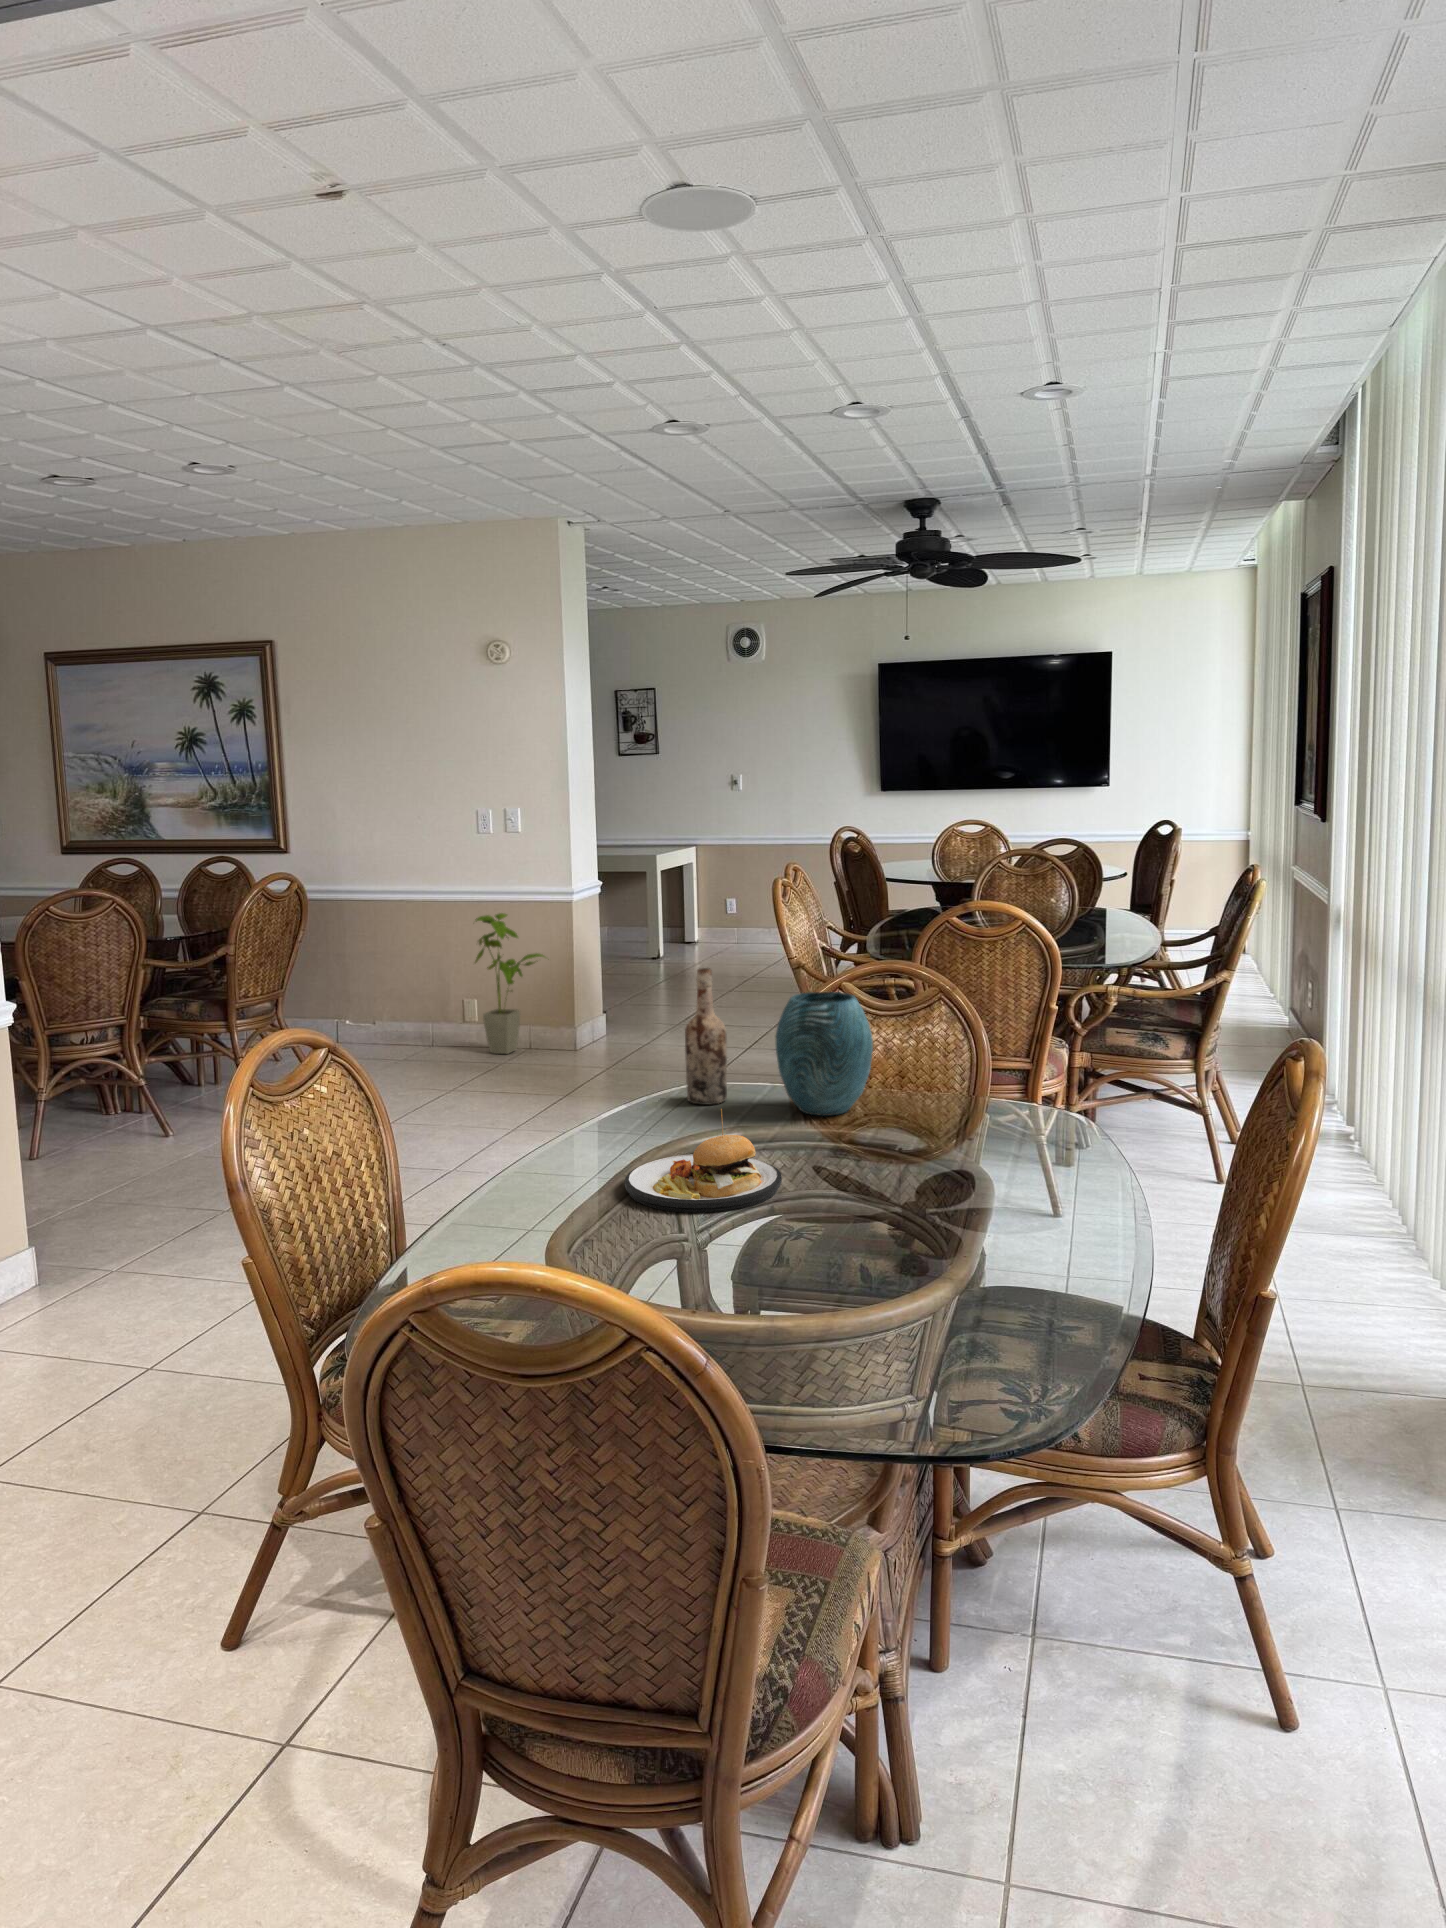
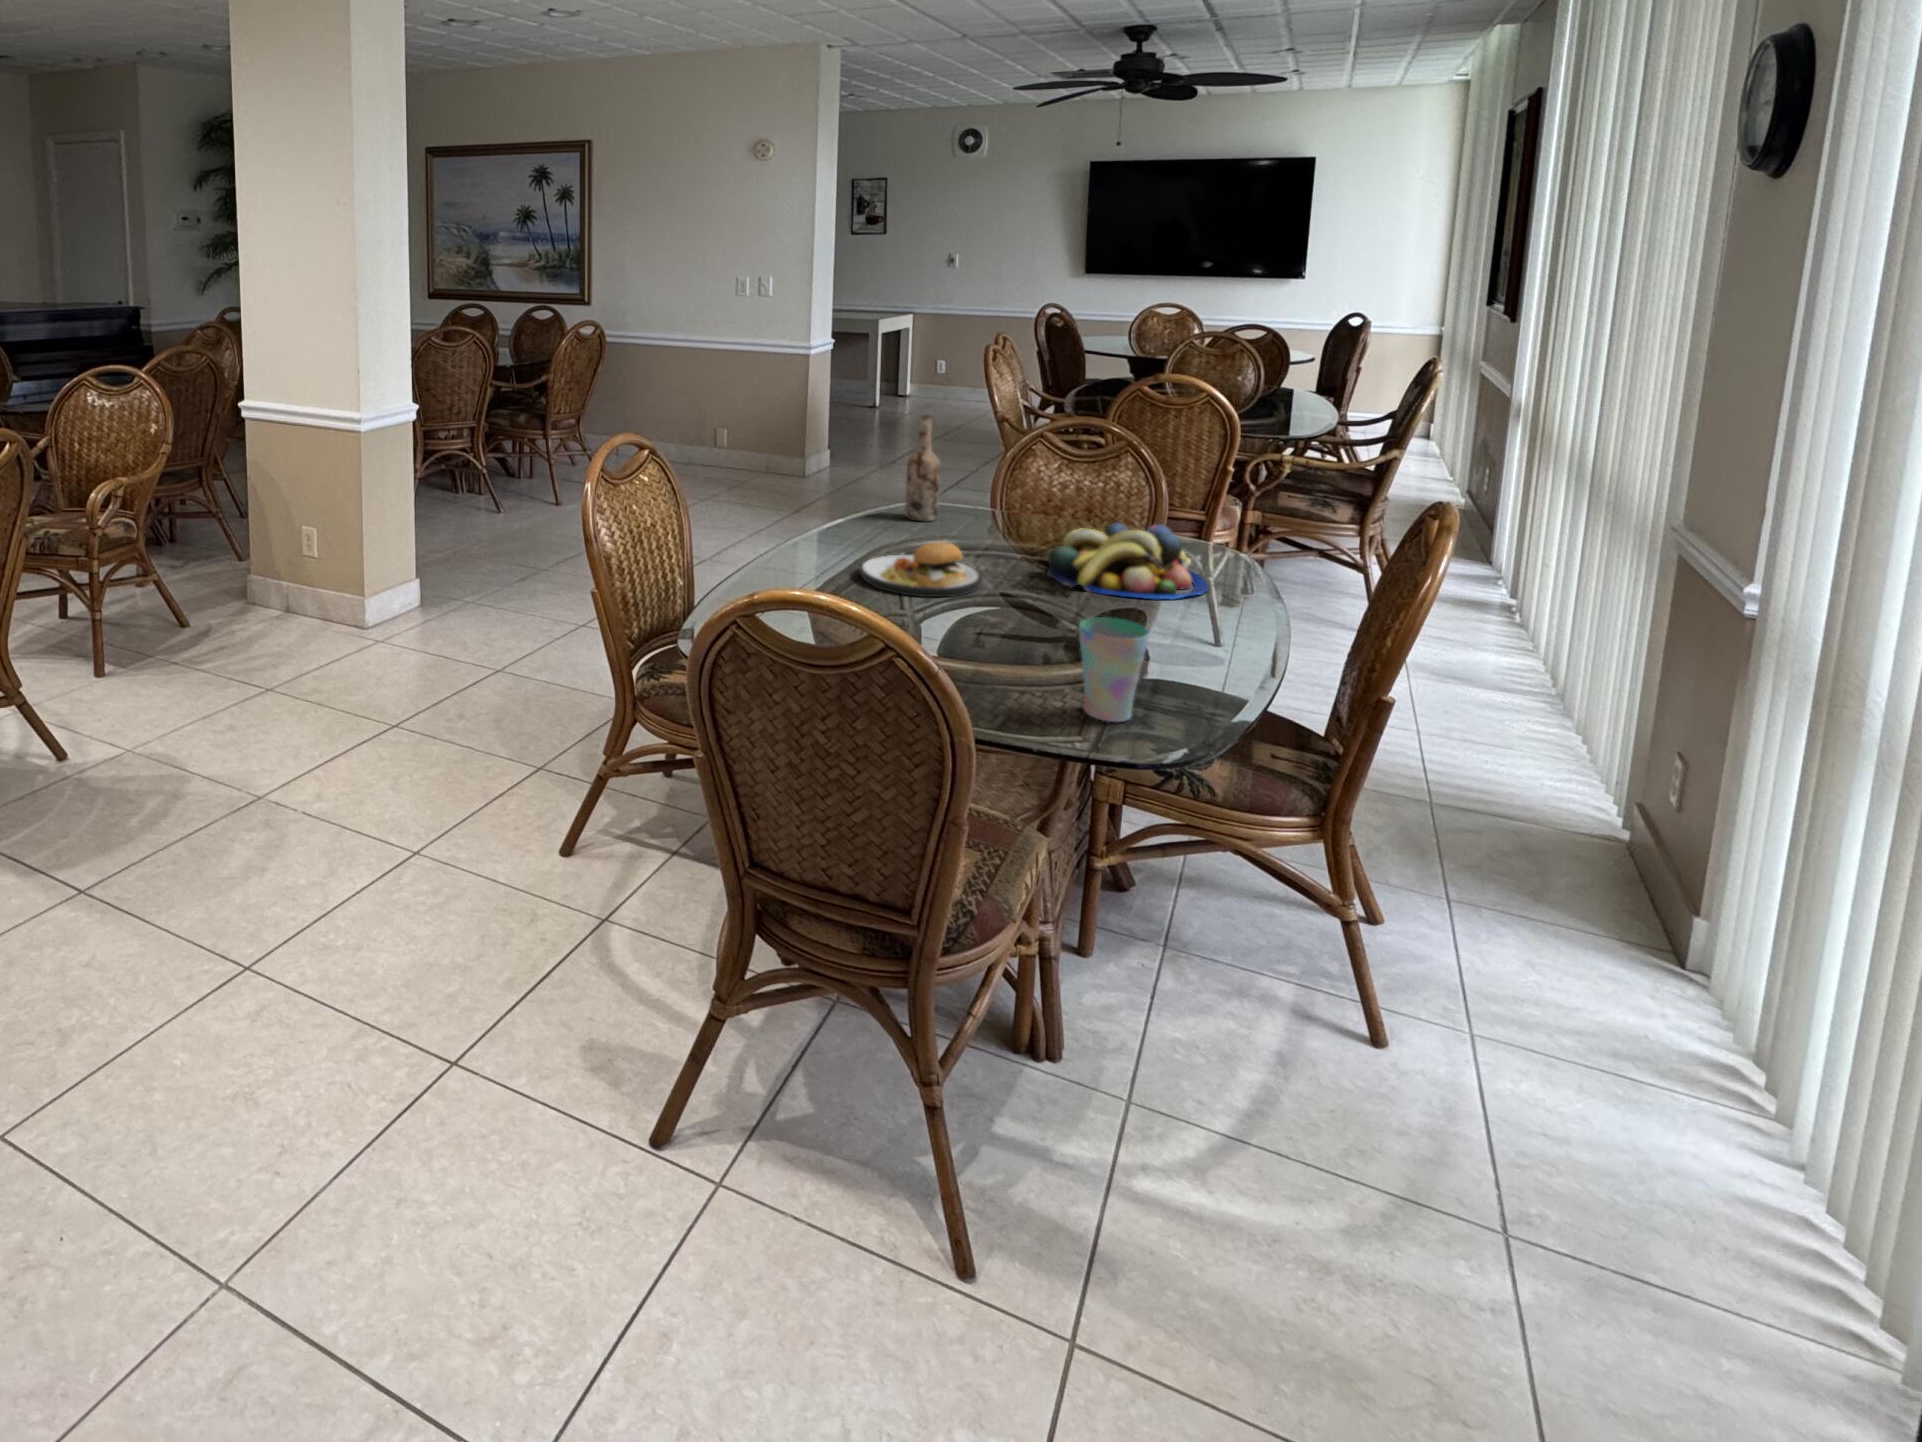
house plant: present [475,913,545,1054] -> none [727,362,788,474]
vase: present [776,992,873,1116] -> none [981,440,1063,538]
fruit bowl: none [860,1084,1050,1182] -> present [1047,523,1209,600]
cup: none [901,1228,990,1372] -> present [1079,617,1149,722]

